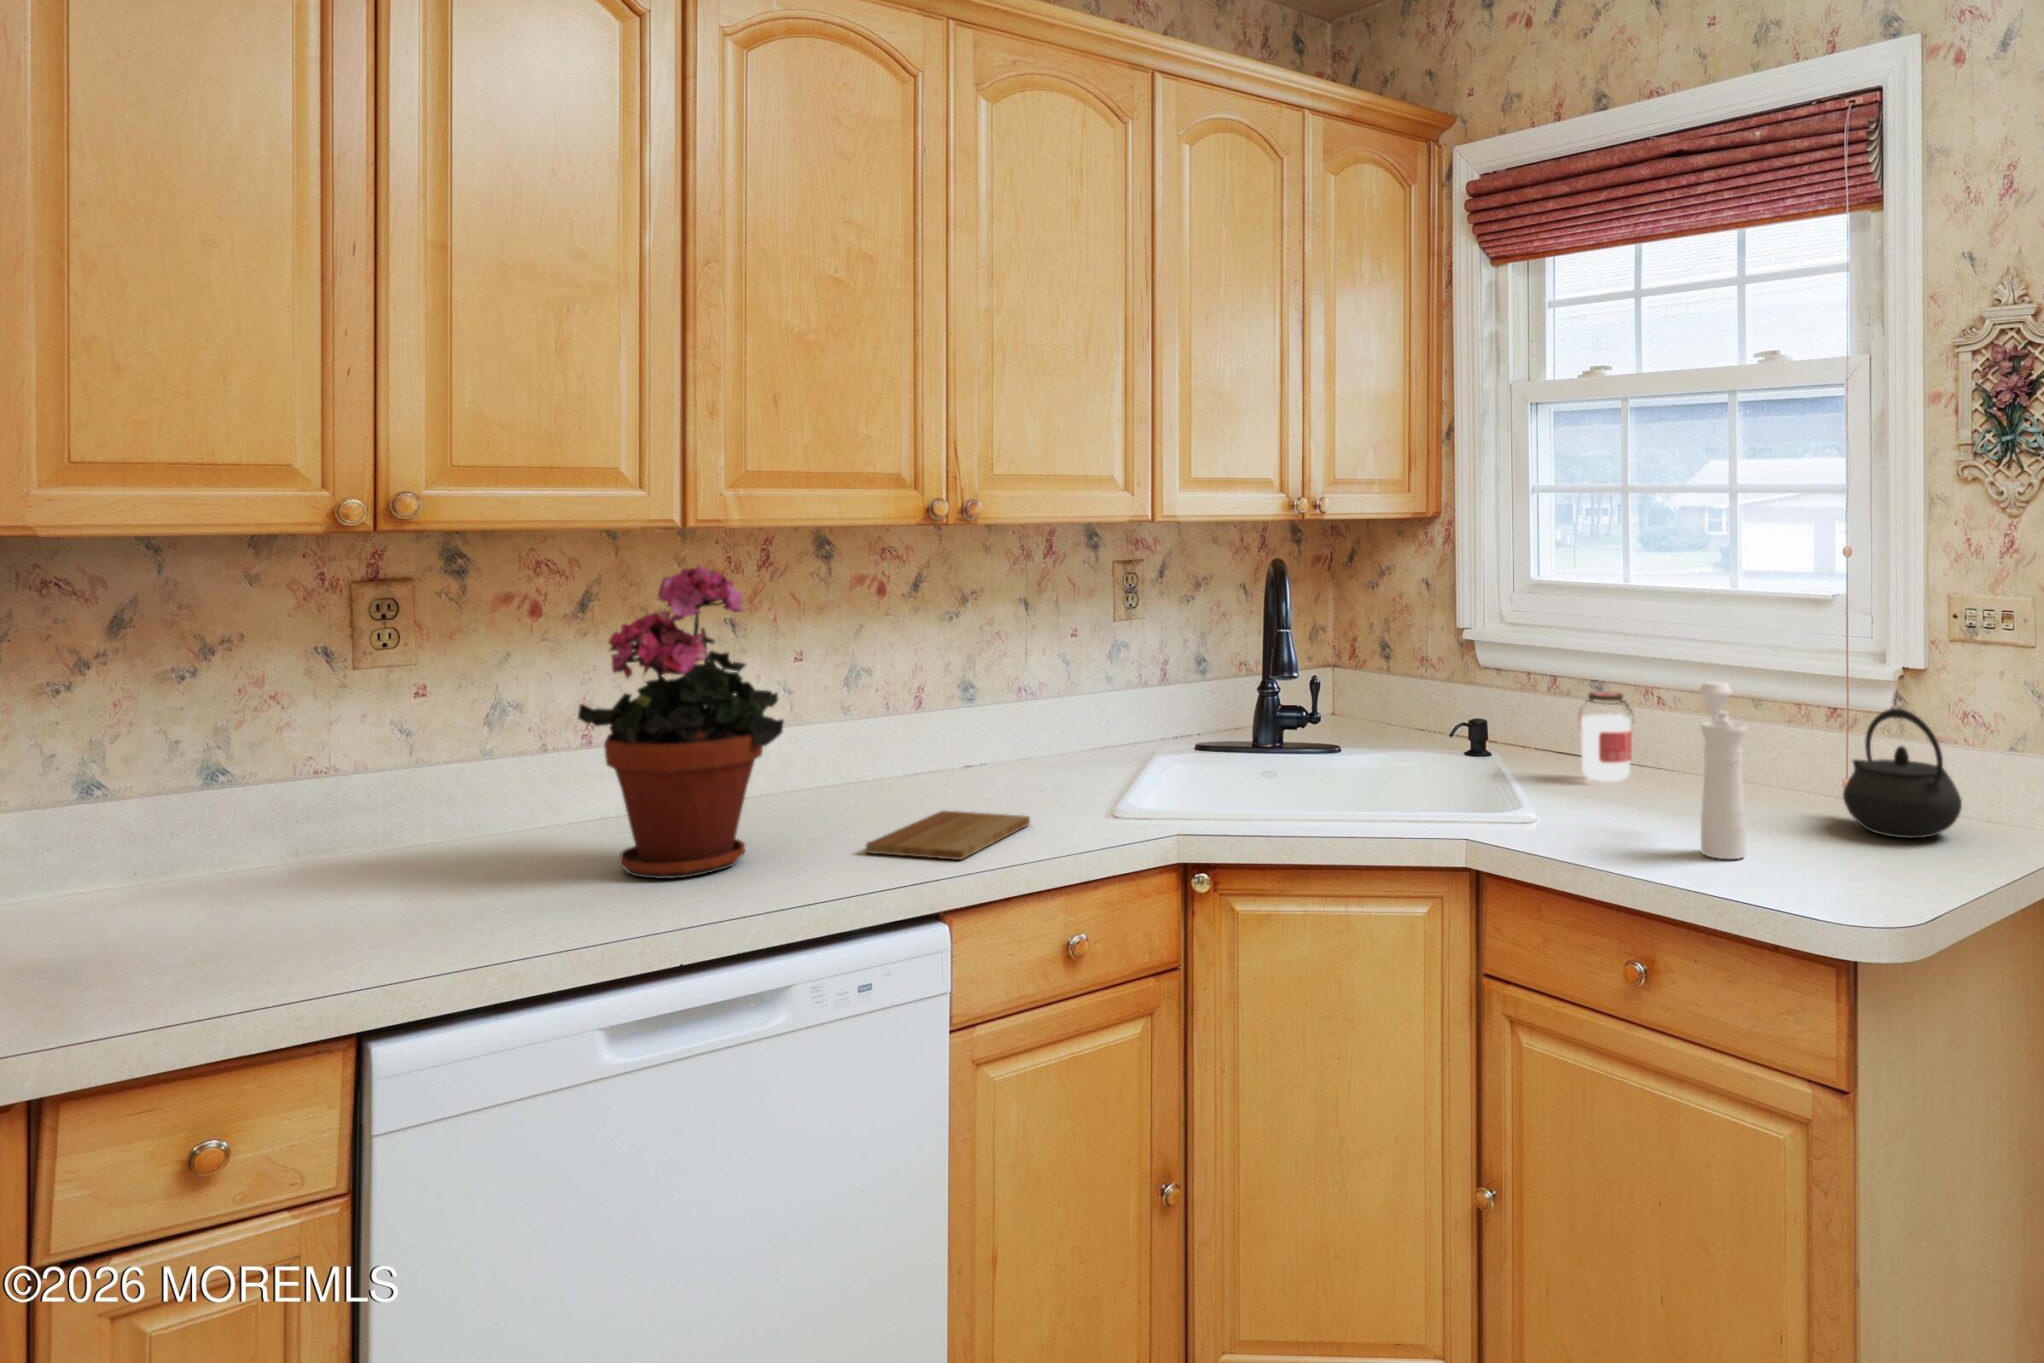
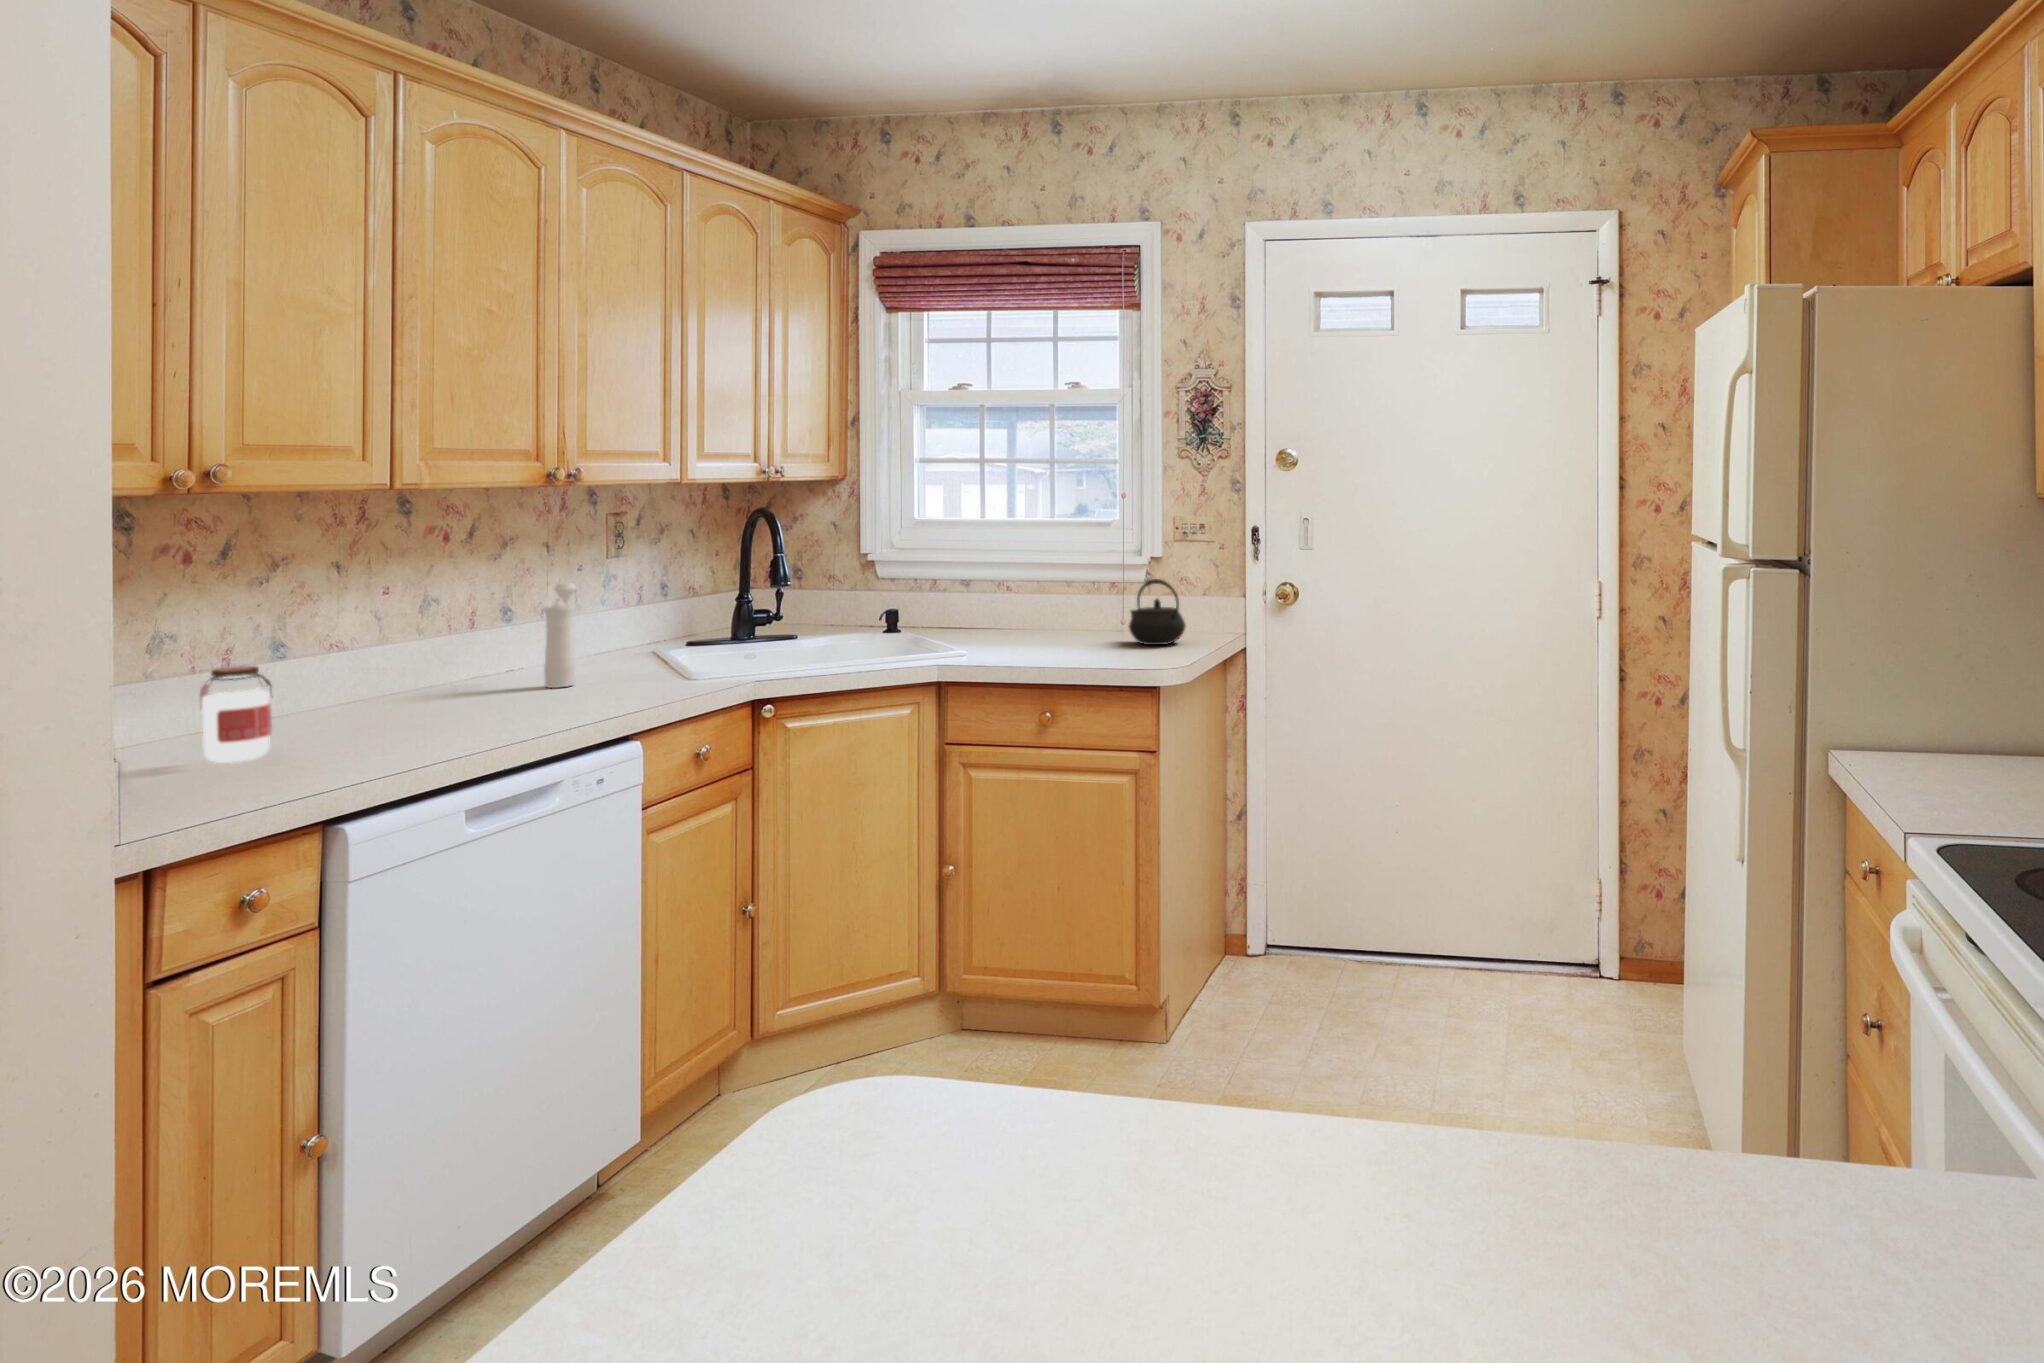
potted plant: present [578,565,784,879] -> none [327,511,494,736]
pepper mill: present [1699,681,1746,859] -> present [543,583,576,688]
jar: present [1579,692,1632,782] -> present [200,666,272,763]
cutting board: present [866,811,1030,860] -> none [549,683,644,710]

